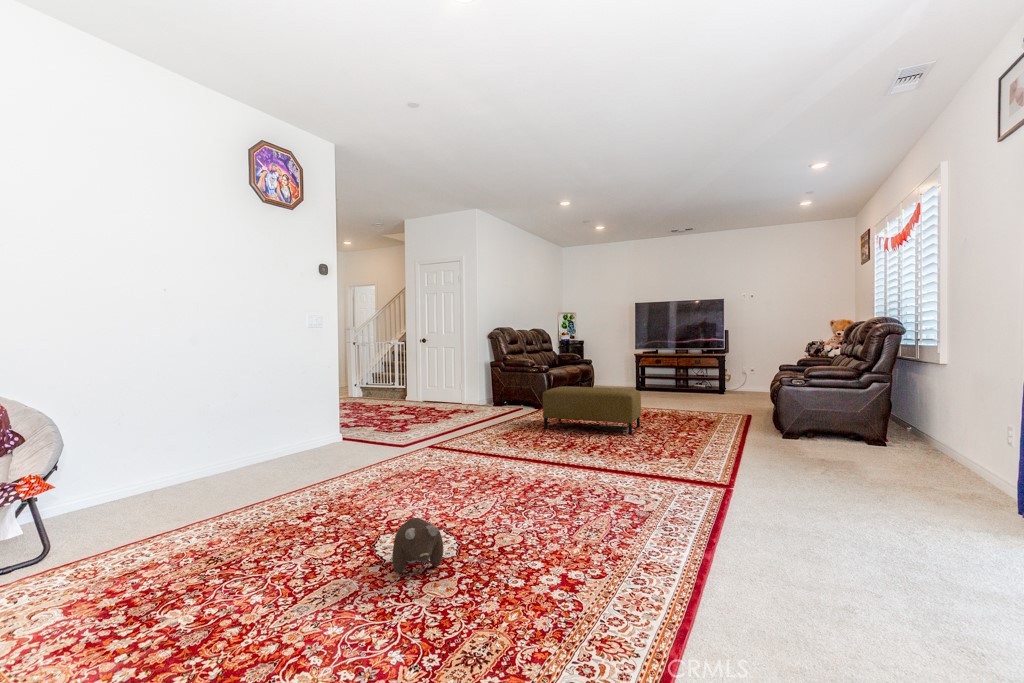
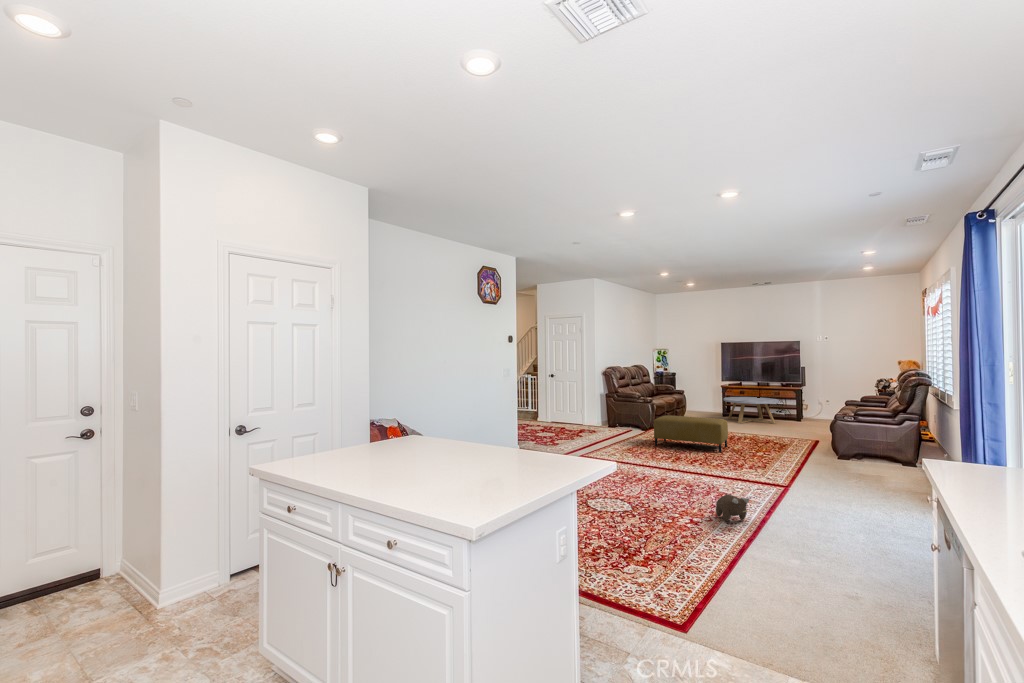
coffee table: none [637,366,701,398] -> present [724,397,779,424]
plush toy: present [392,518,443,573] -> present [716,494,749,522]

